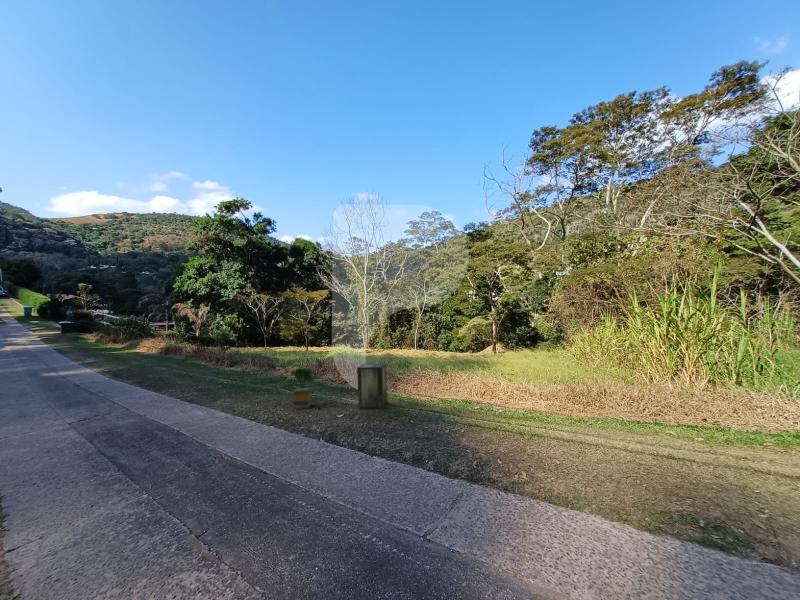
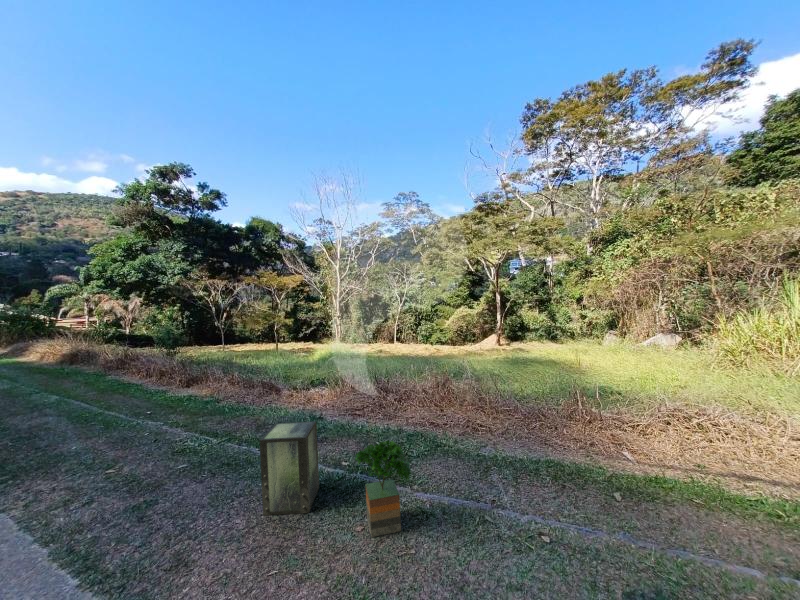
storage box: present [357,364,387,409] -> present [260,421,319,515]

